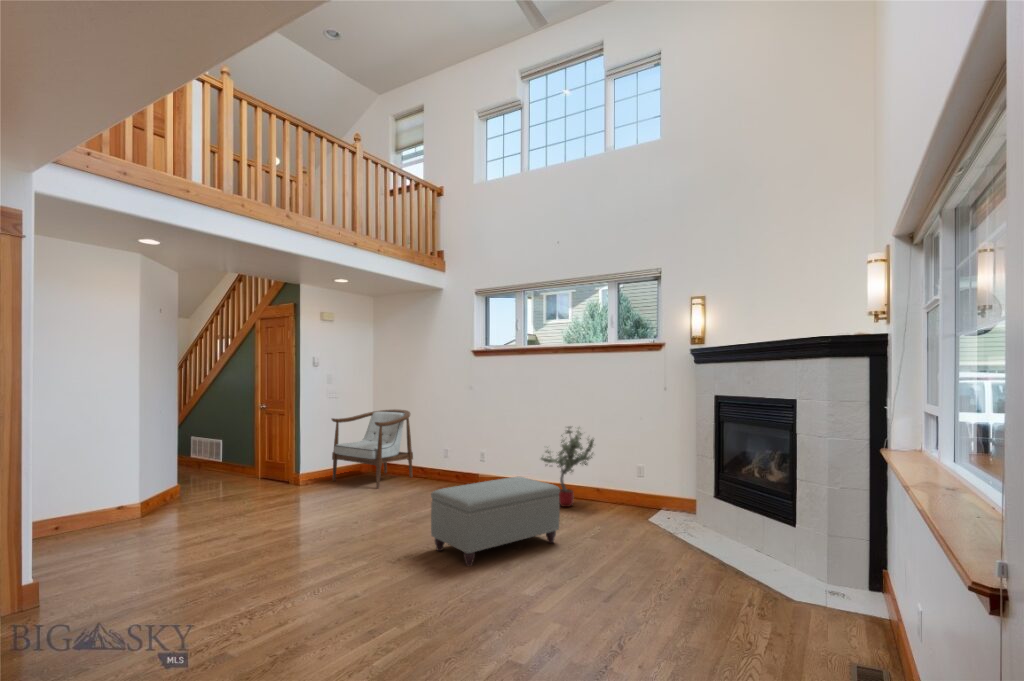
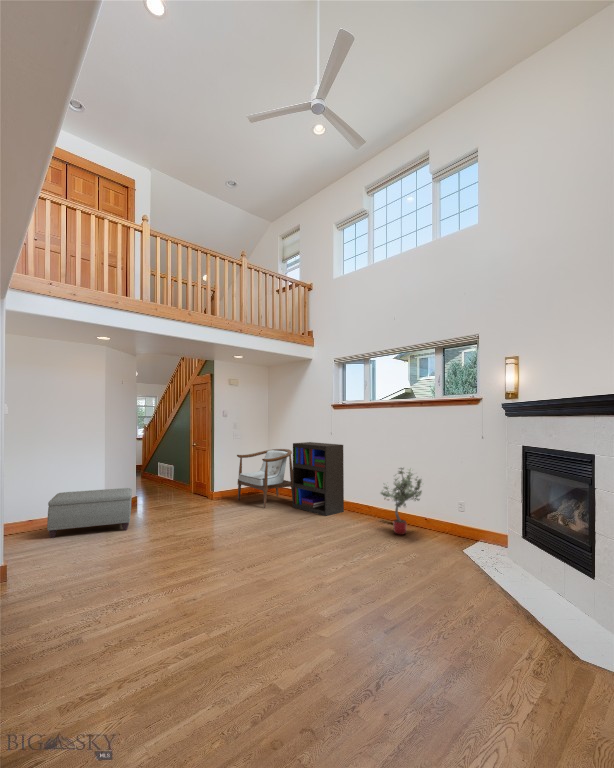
bookshelf: none [416,399,486,493] -> present [293,442,344,516]
ottoman: present [431,476,560,566] -> present [47,488,132,538]

